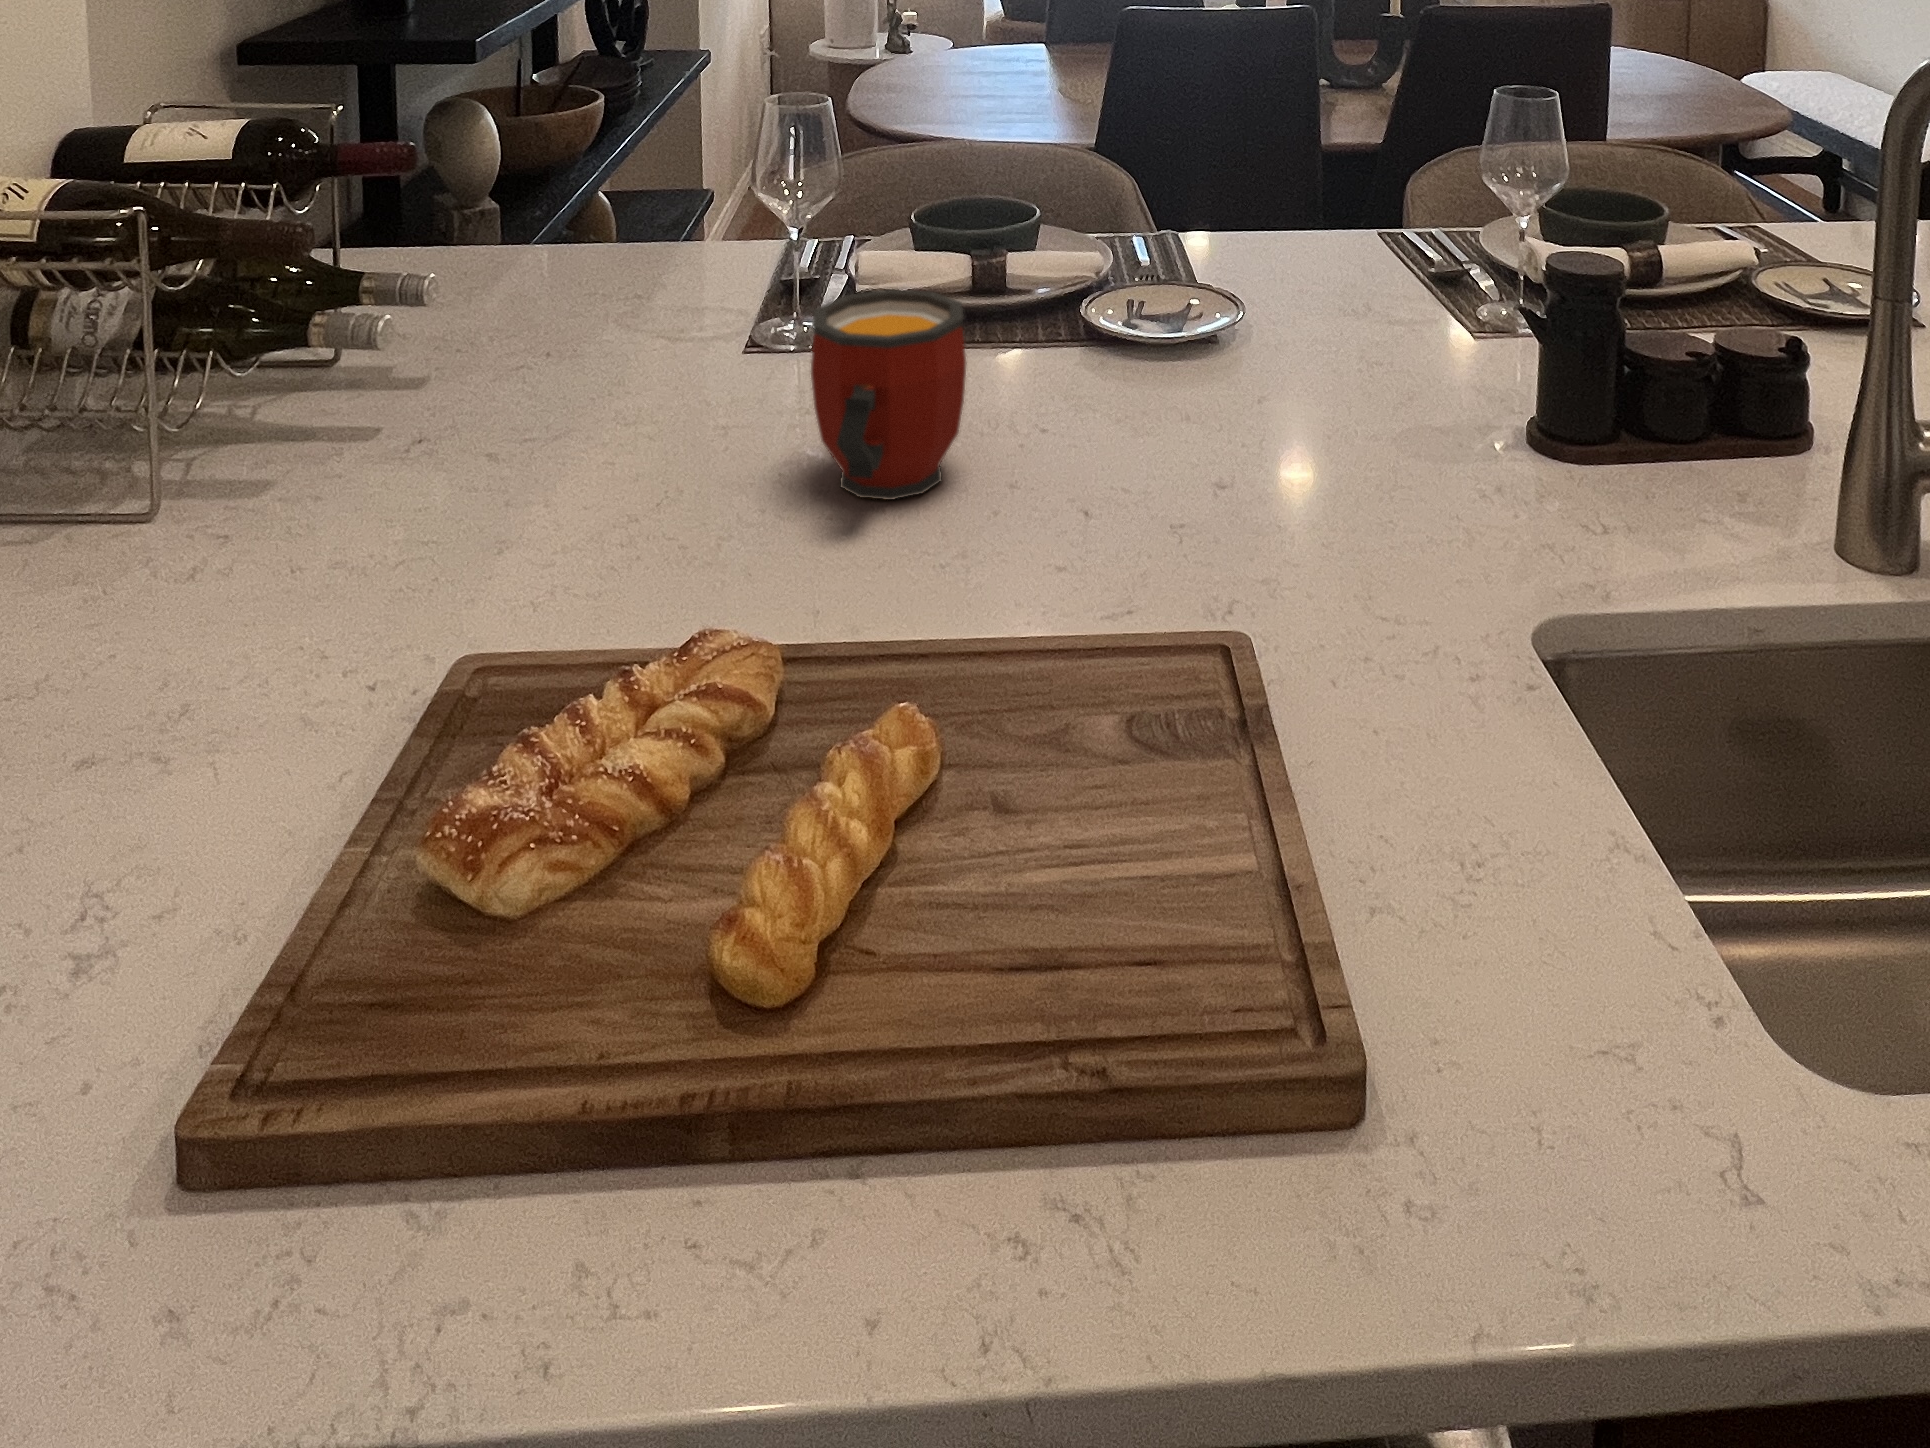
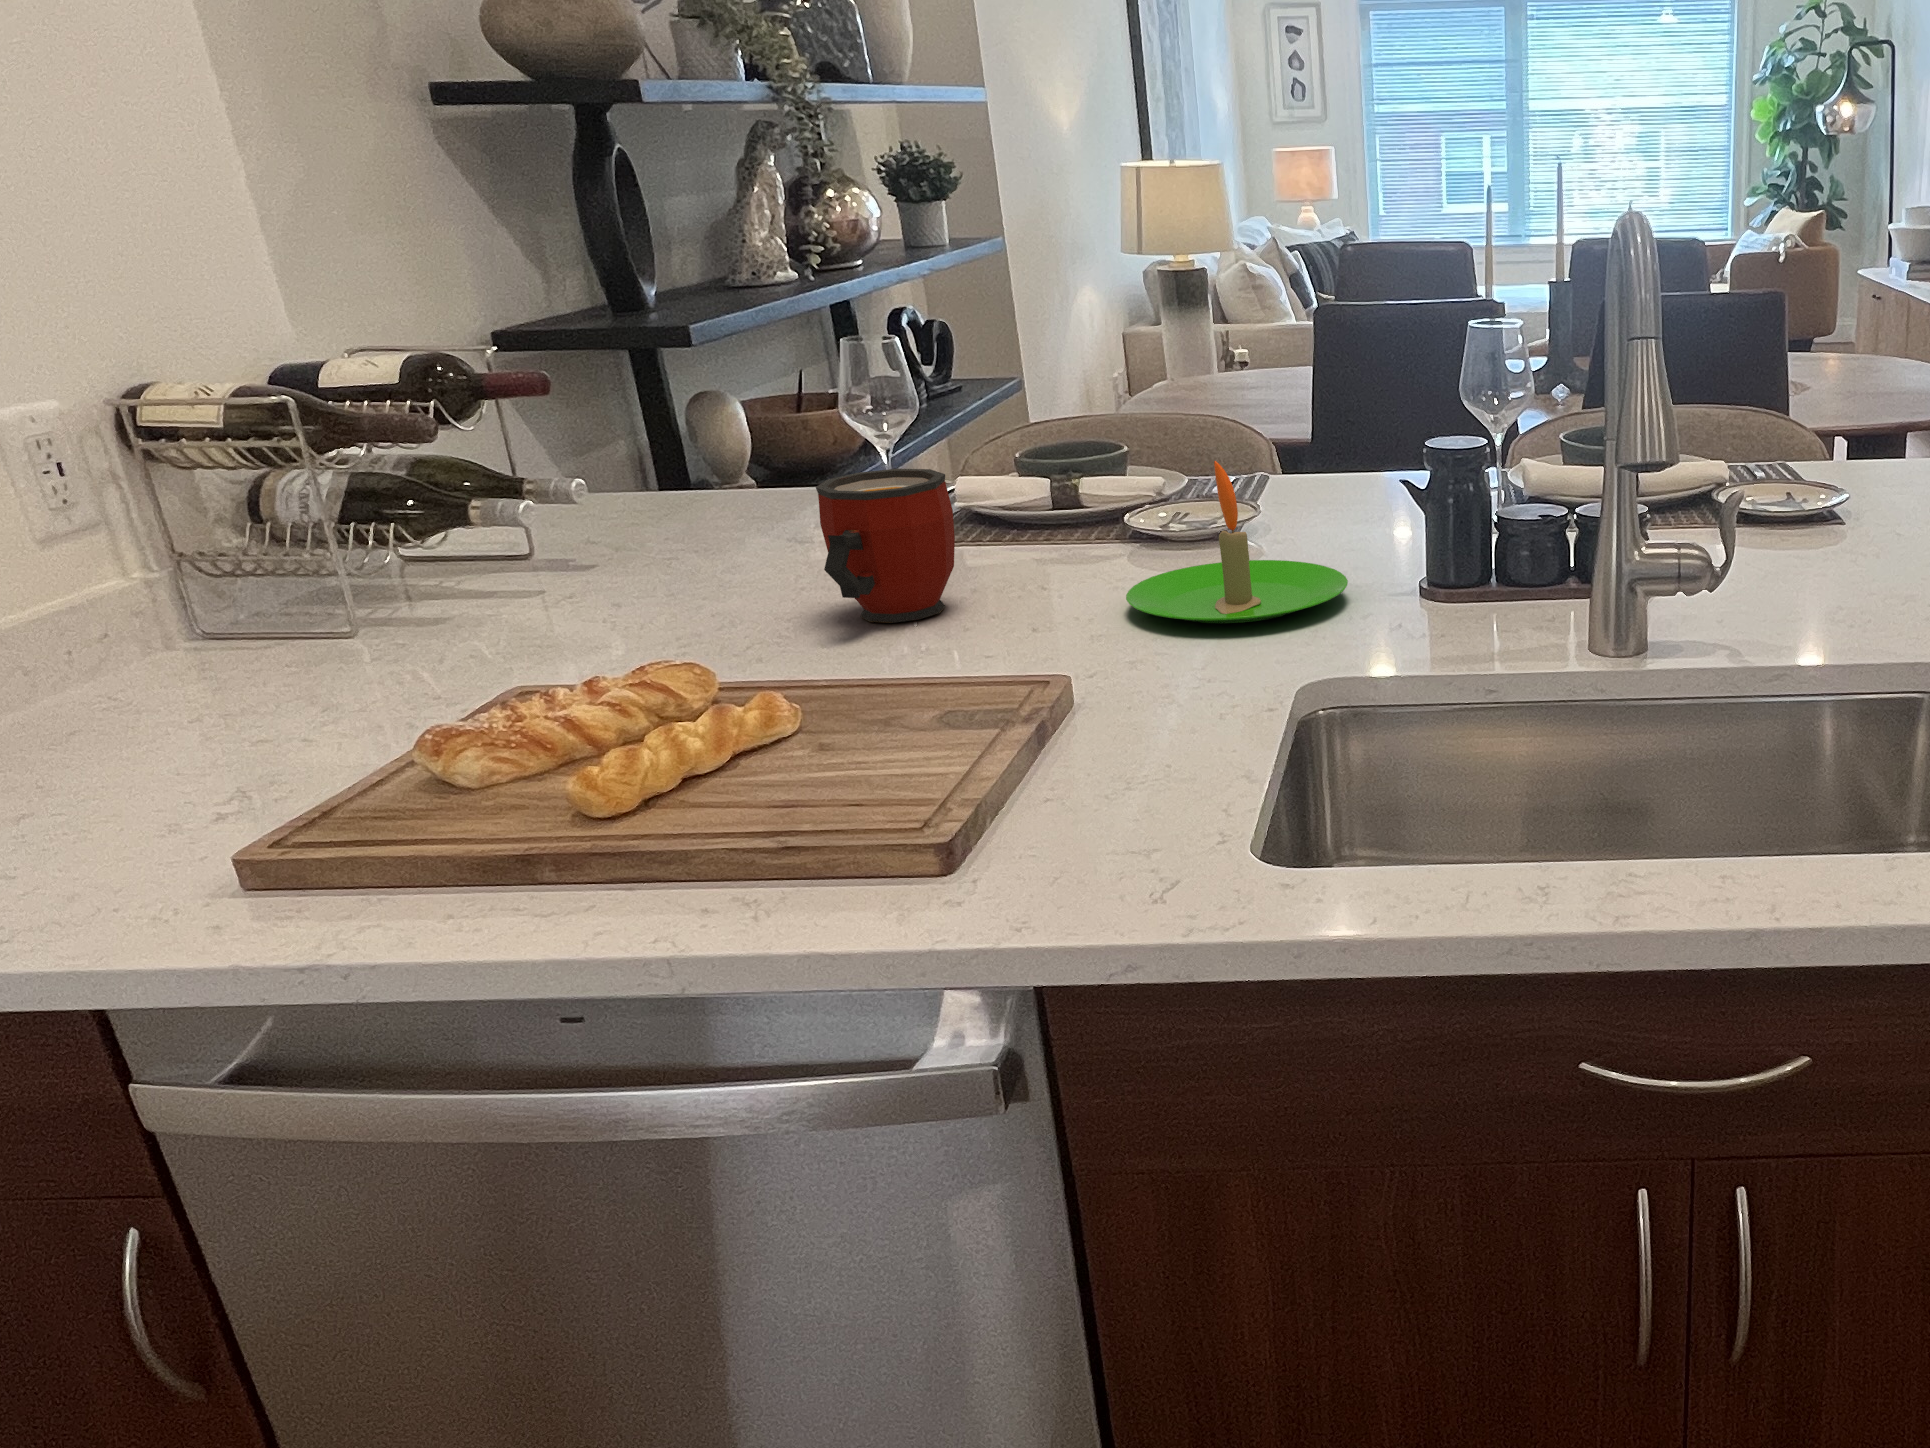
candle: none [1181,293,1459,510] -> present [1126,461,1348,623]

